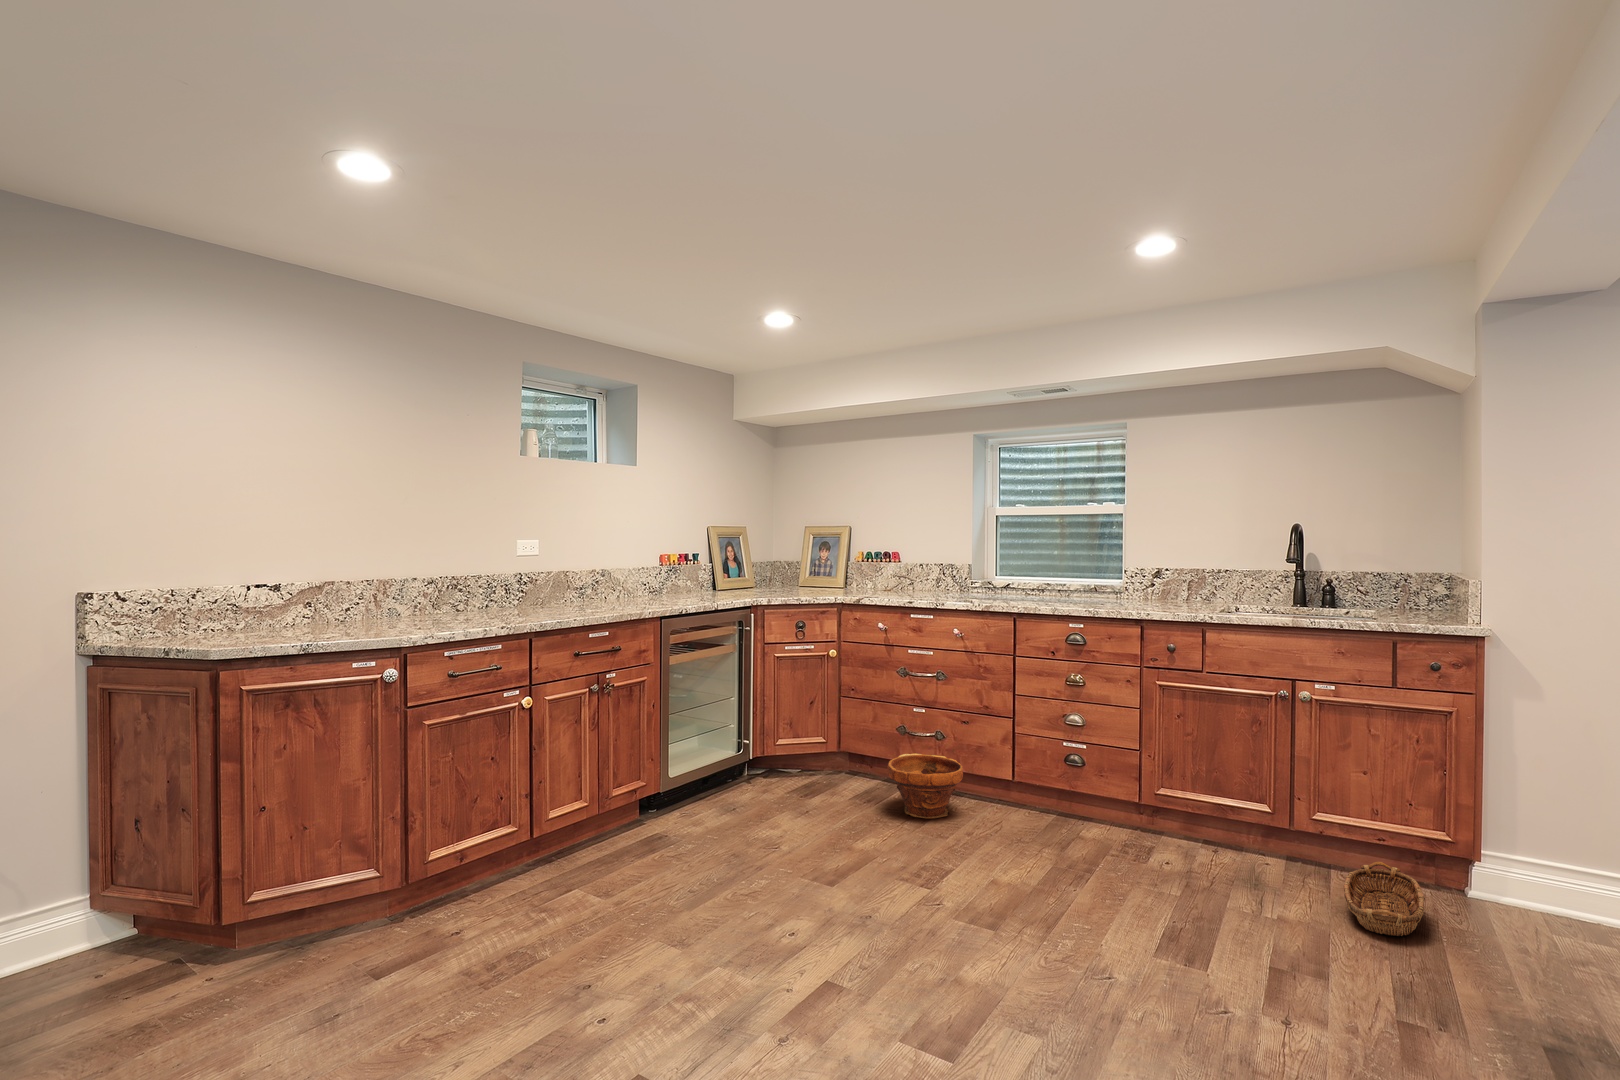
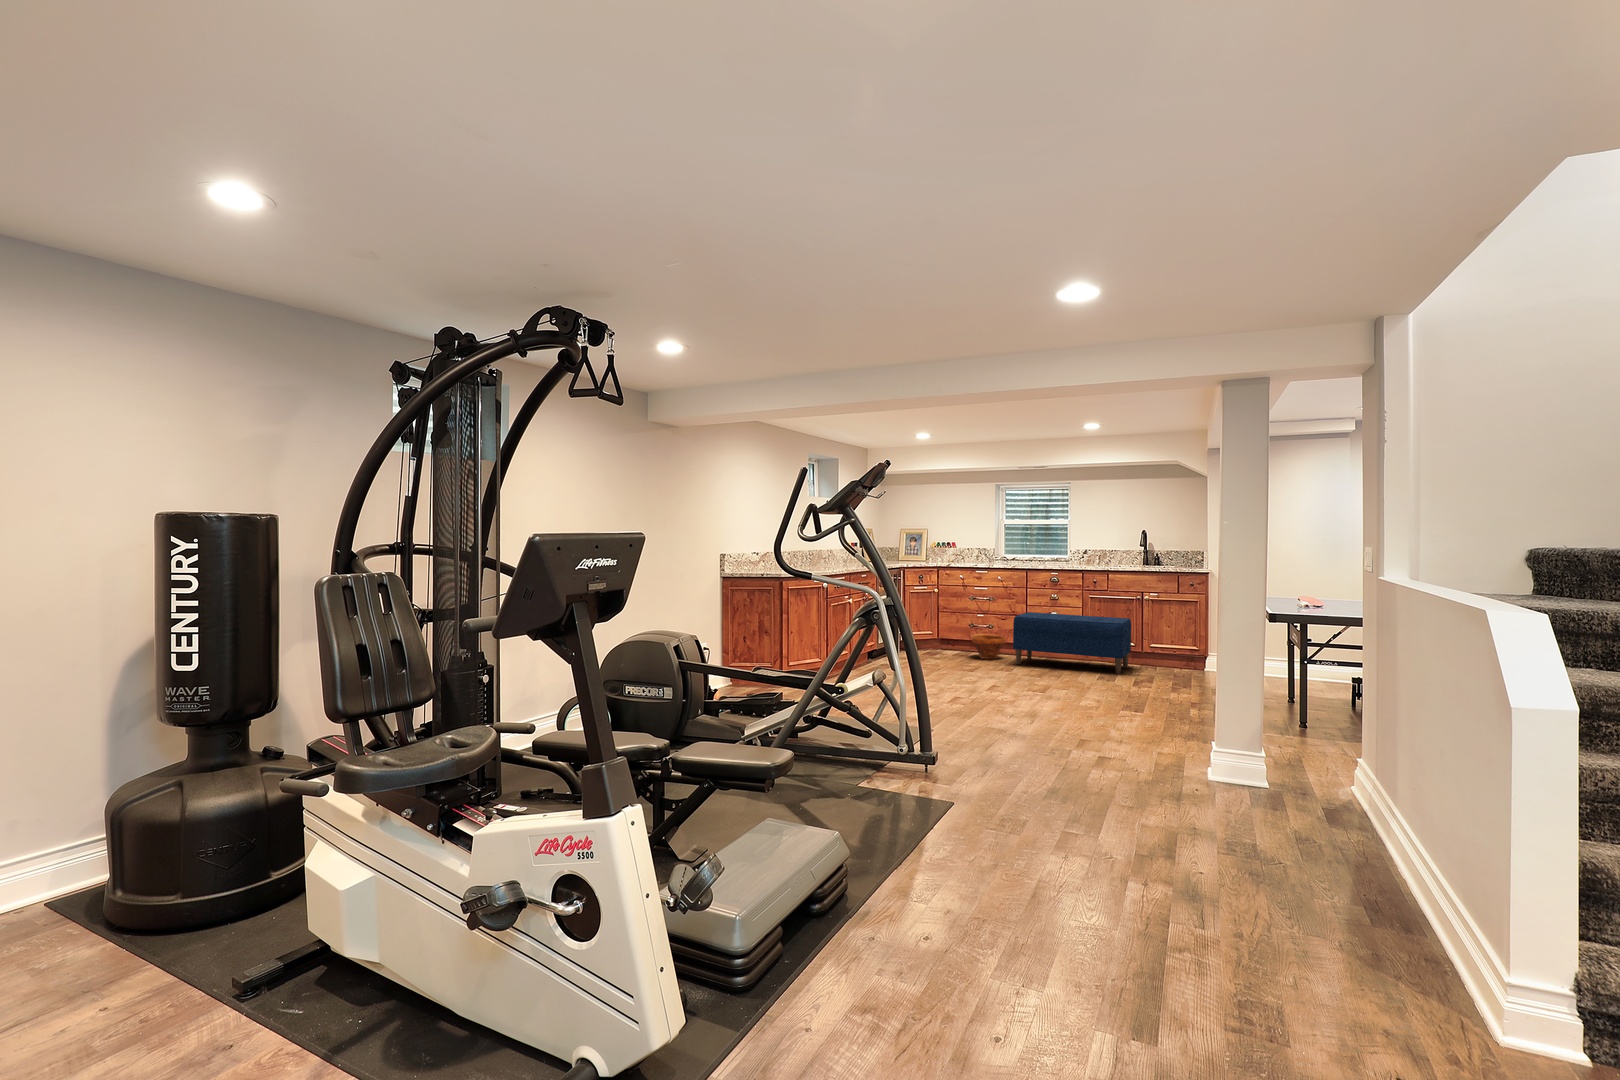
bench: none [963,712,1263,912] -> present [1013,612,1131,674]
basket: present [1344,862,1425,936] -> none [1156,657,1189,678]

